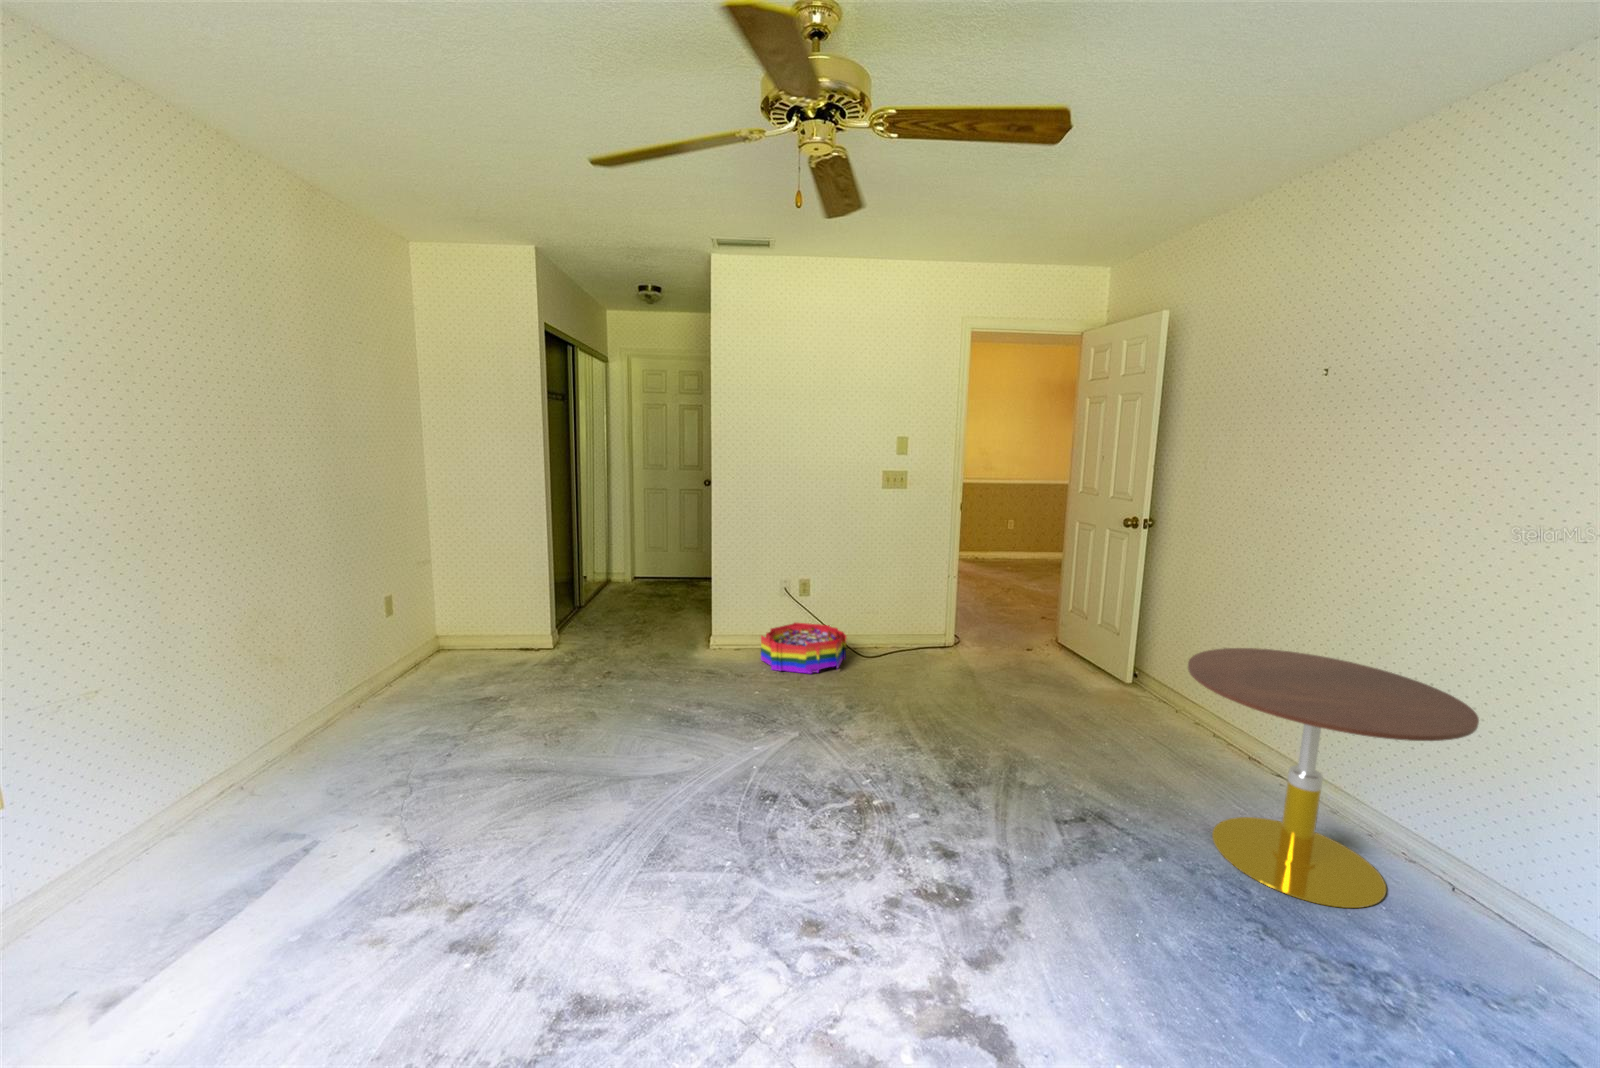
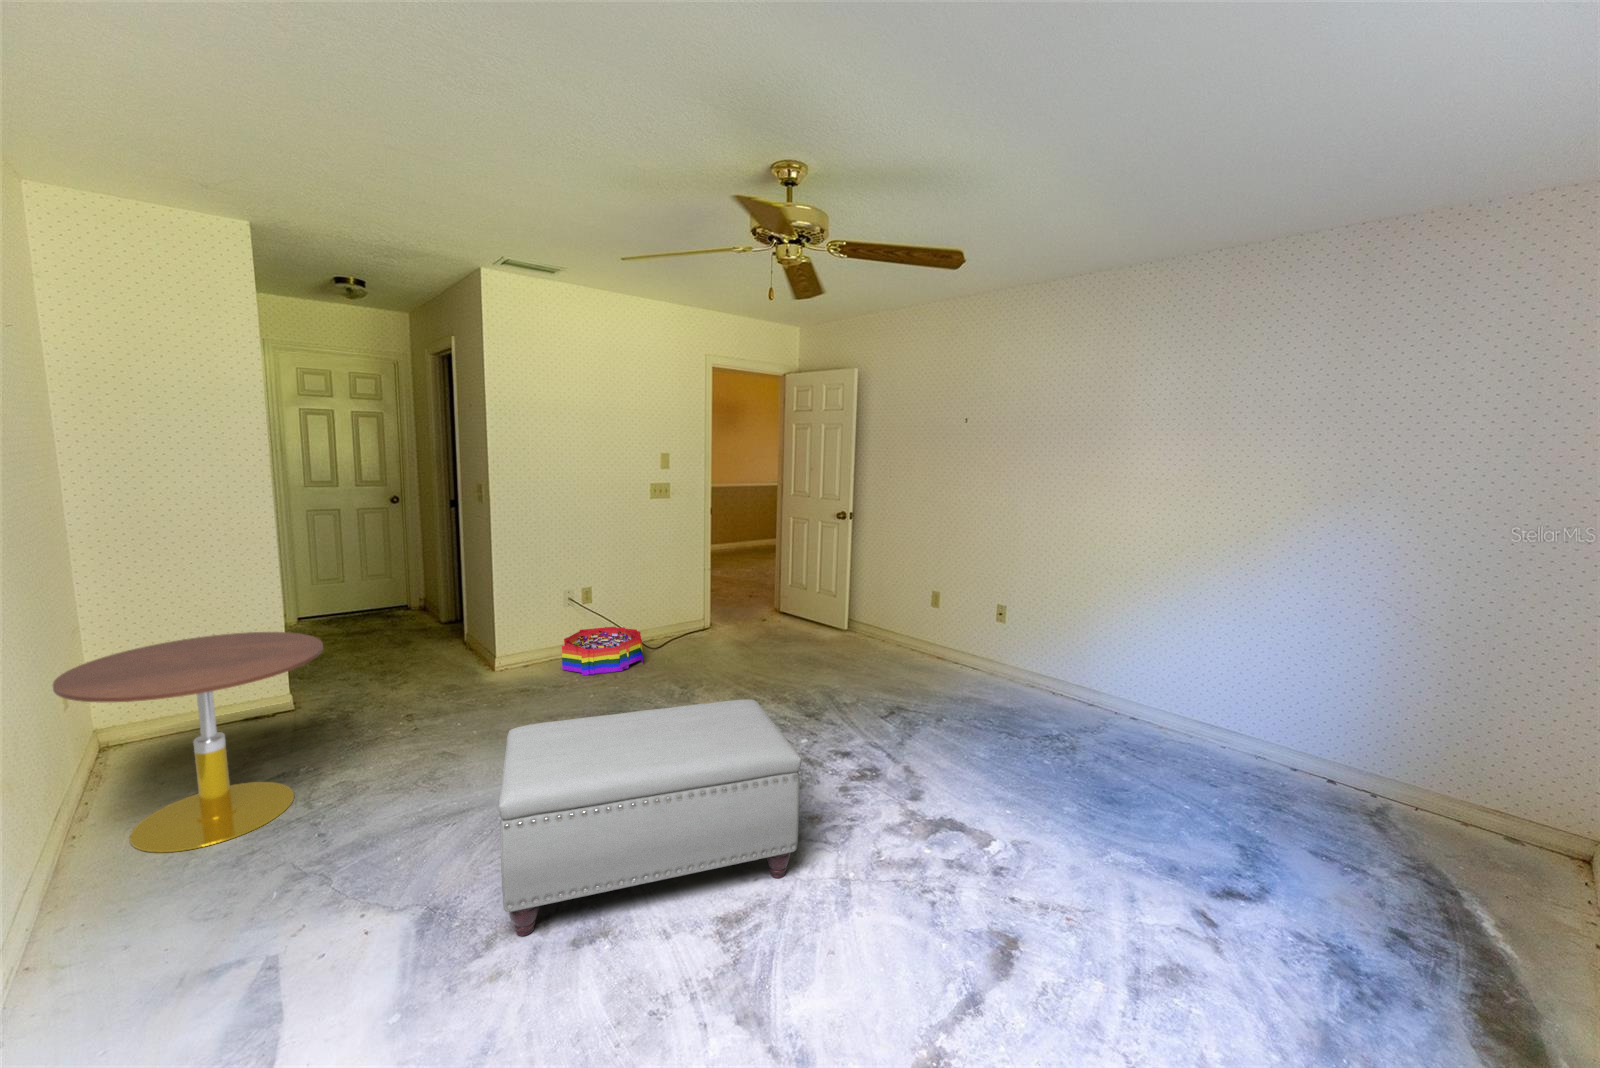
side table: present [1188,648,1479,908] -> present [53,632,323,852]
ottoman: none [403,704,773,985] -> present [499,699,801,936]

